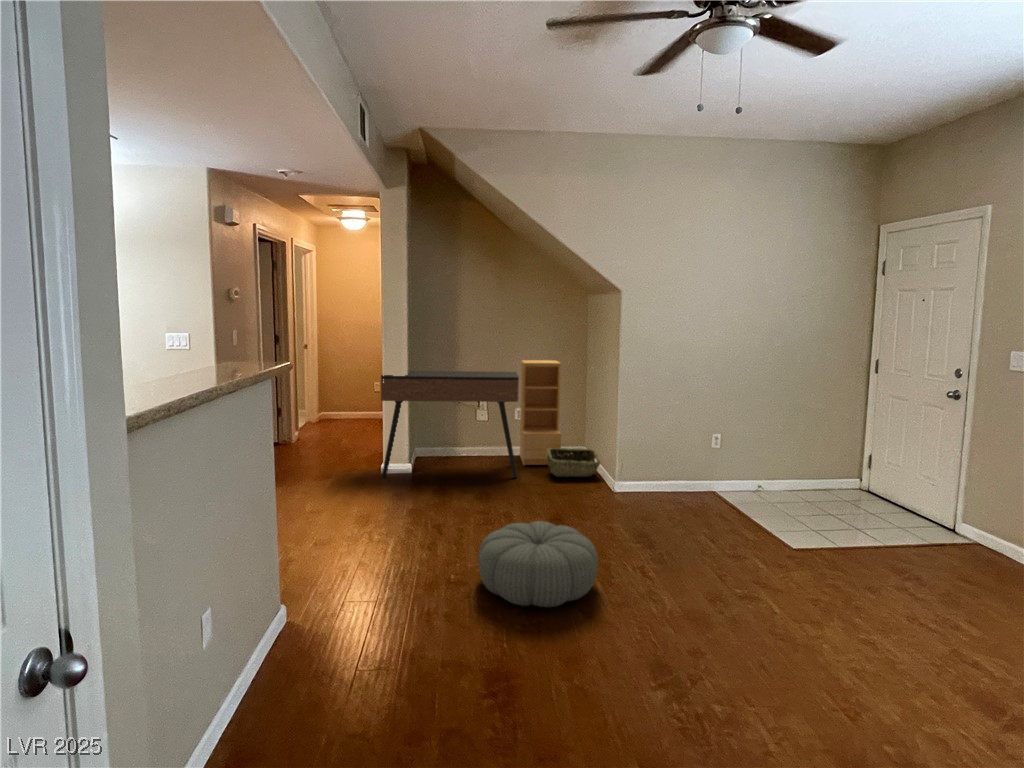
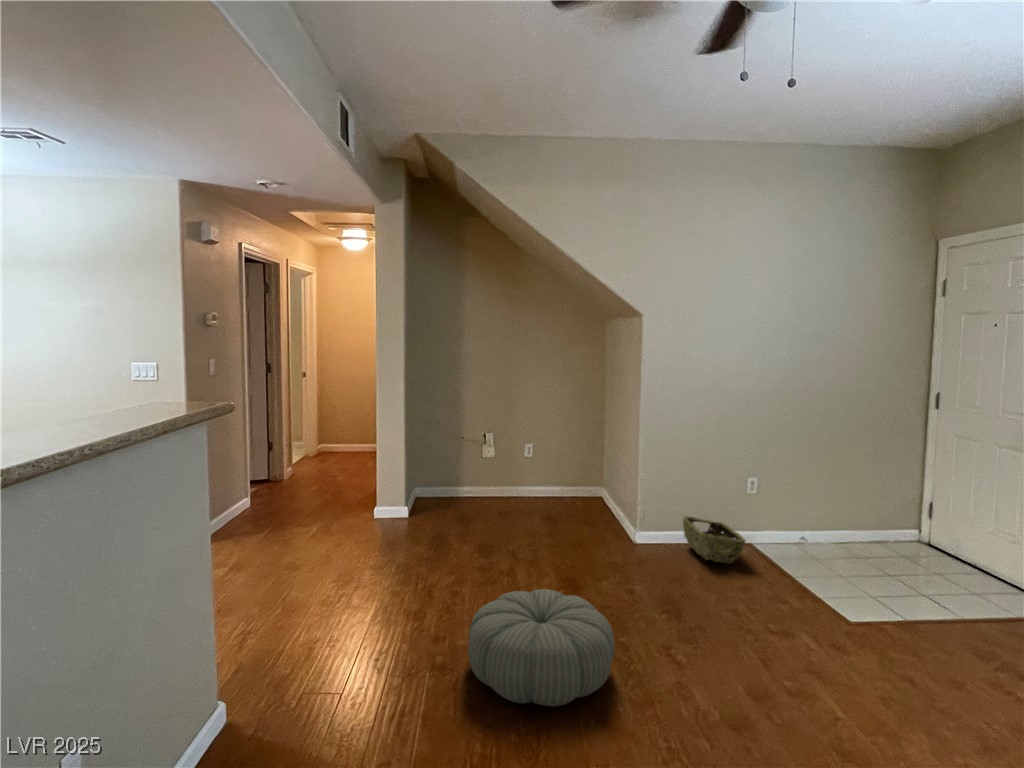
bookshelf: present [520,360,561,465] -> none [529,391,575,508]
console table: present [381,371,519,478] -> none [373,402,526,524]
woven basket: present [547,448,600,477] -> present [683,516,746,563]

